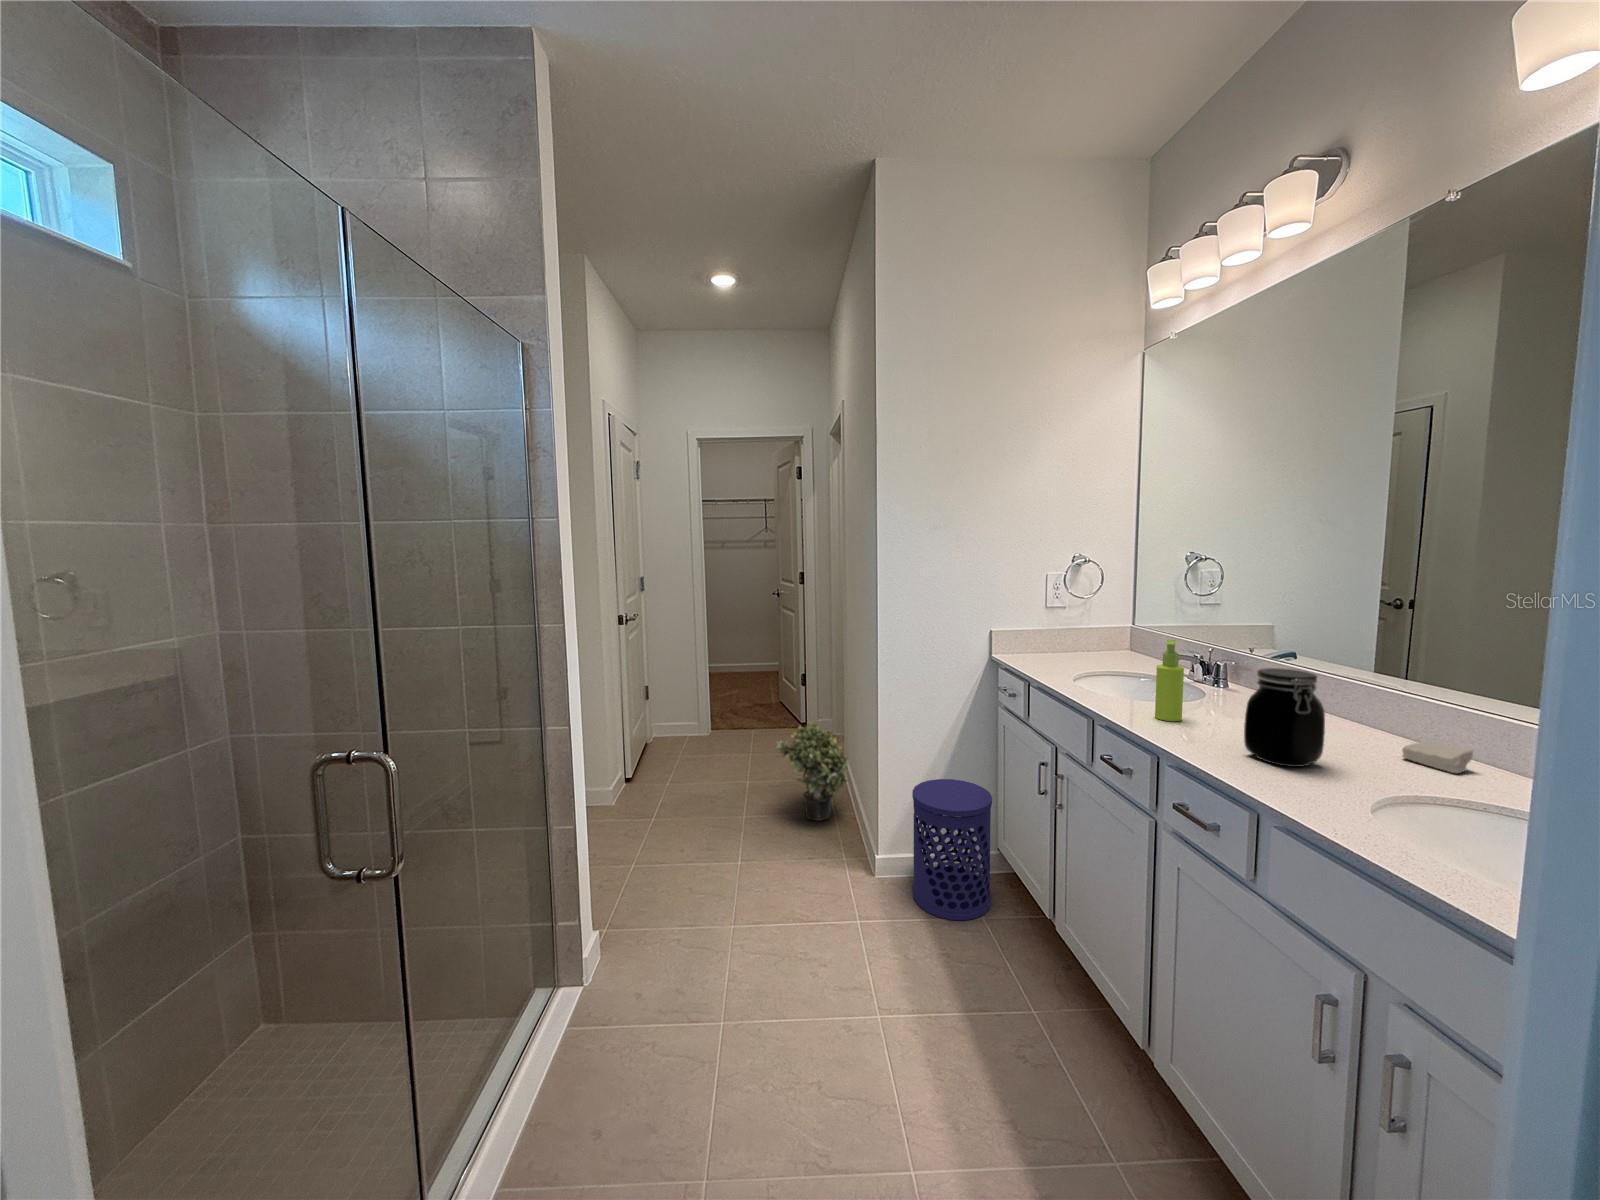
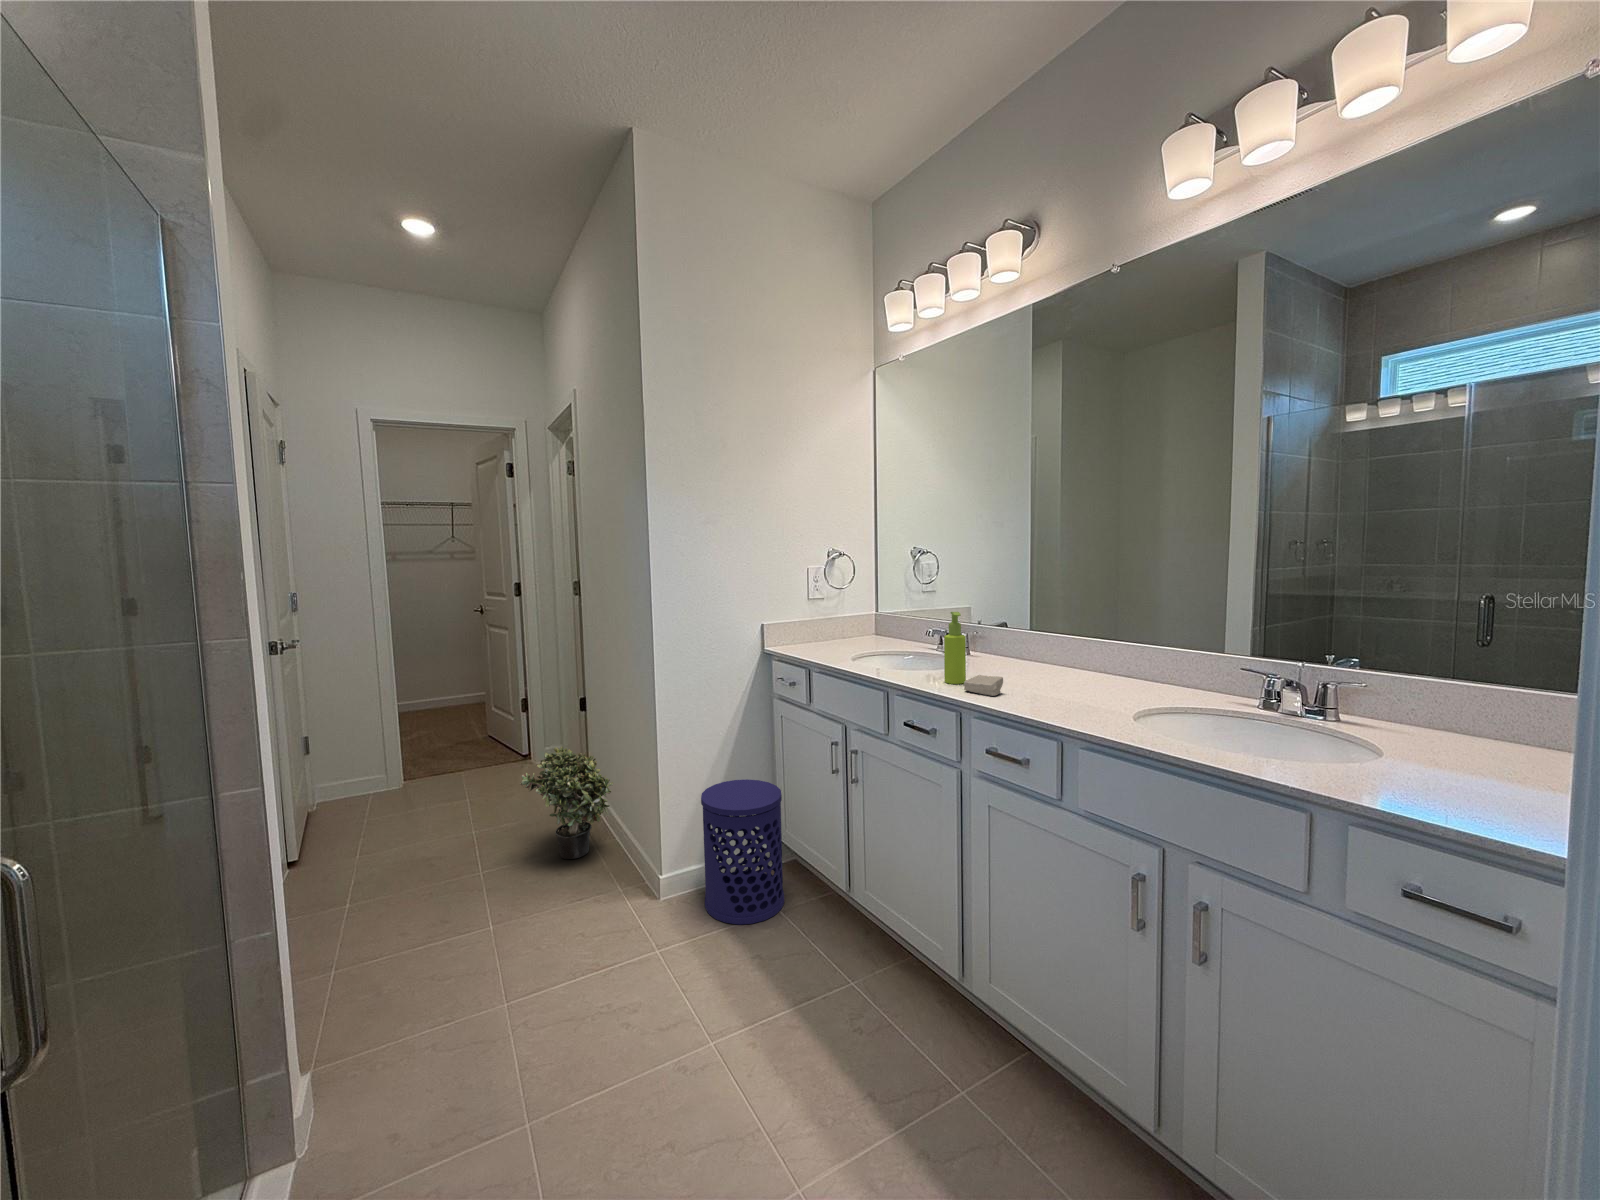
jar: present [1244,668,1325,767] -> none [1030,625,1084,704]
soap bar: present [1402,740,1473,773] -> present [964,675,1003,696]

